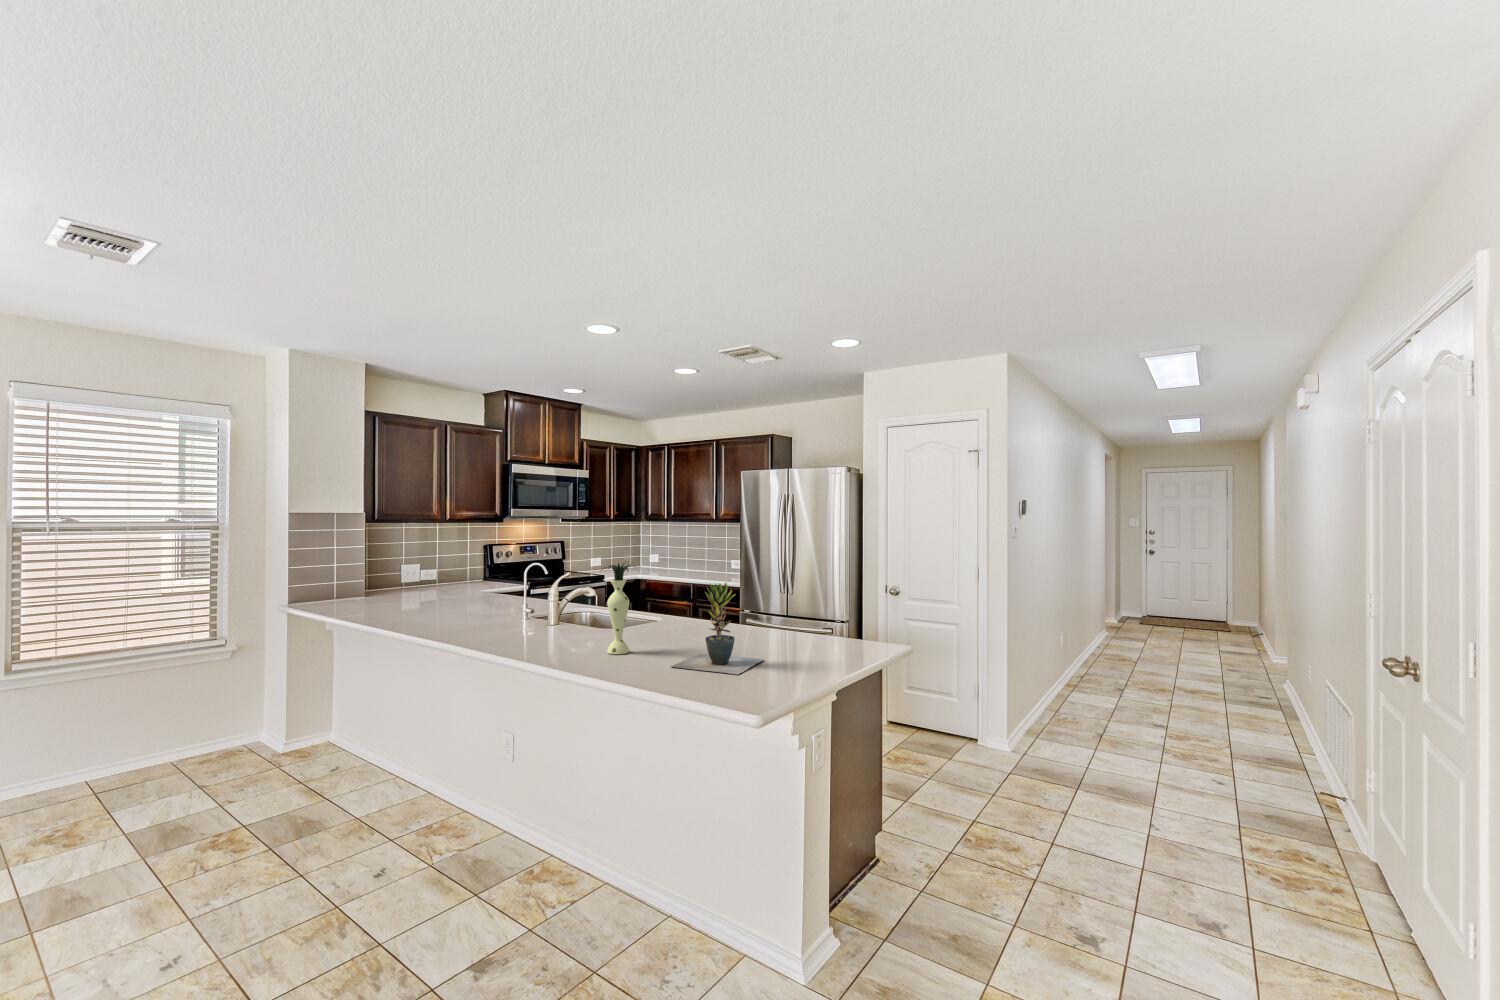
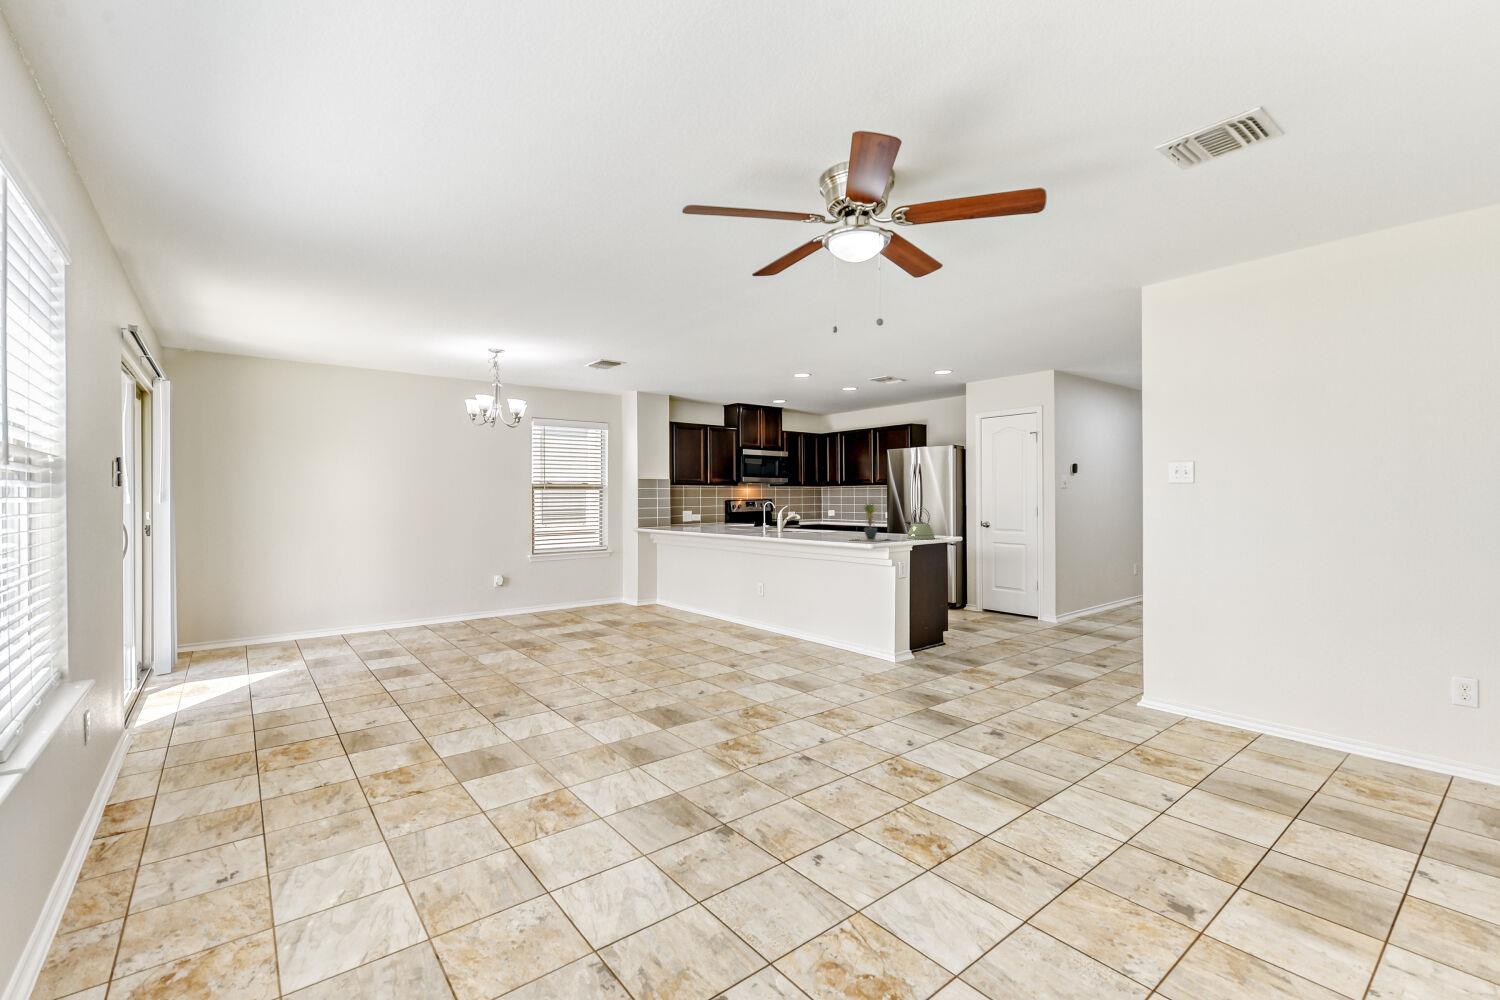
vase: present [601,562,631,654] -> none [815,495,831,538]
kettle: none [786,587,849,657] -> present [905,507,935,539]

